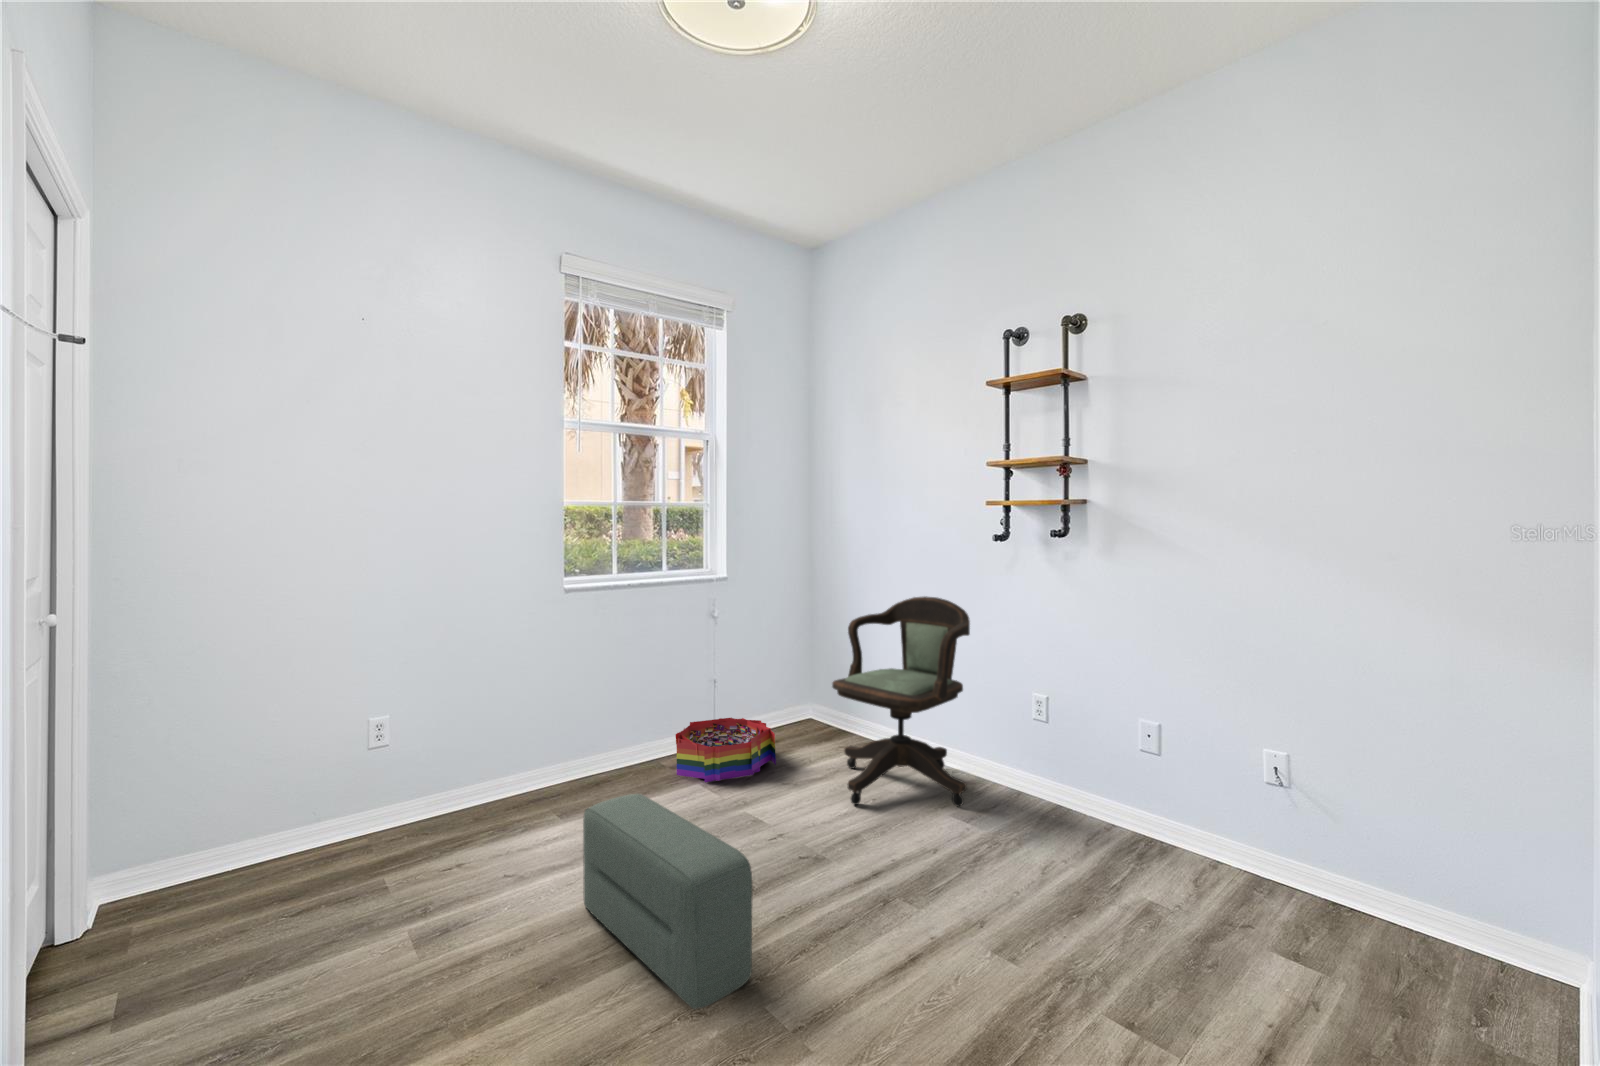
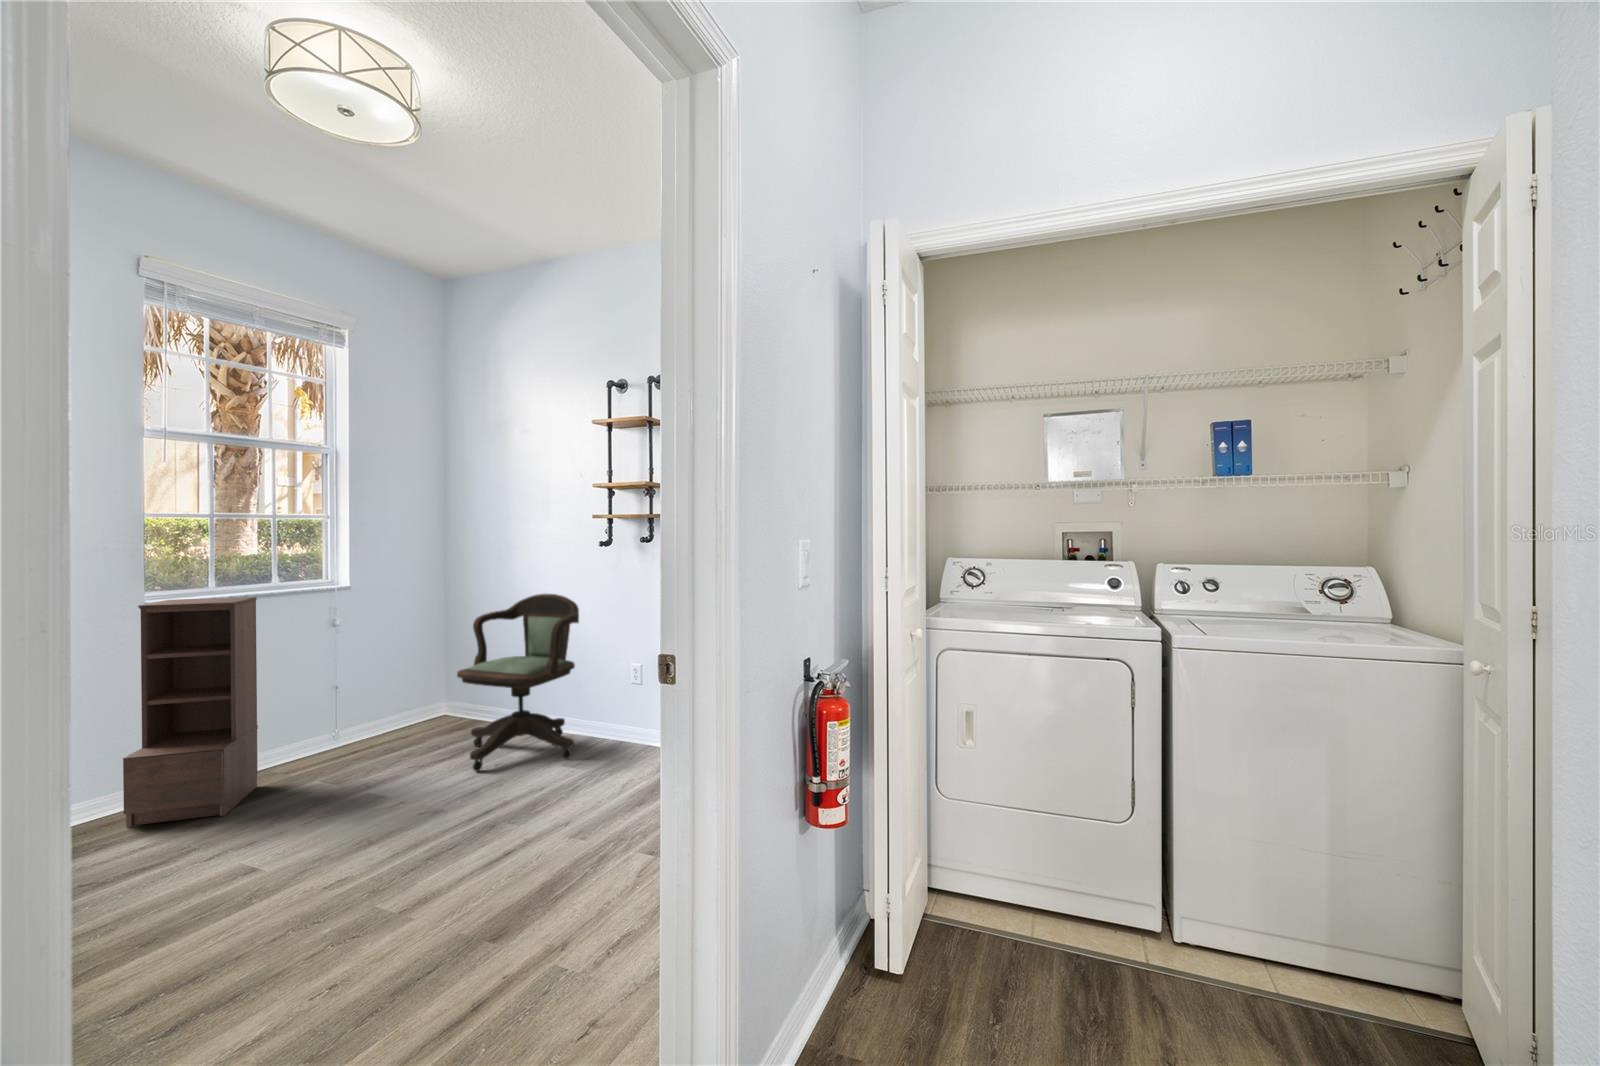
bookshelf: none [539,586,649,815] -> present [123,597,258,827]
storage bin: present [676,718,776,782] -> none [289,717,402,777]
pouf: present [583,794,752,1009] -> none [195,778,371,916]

